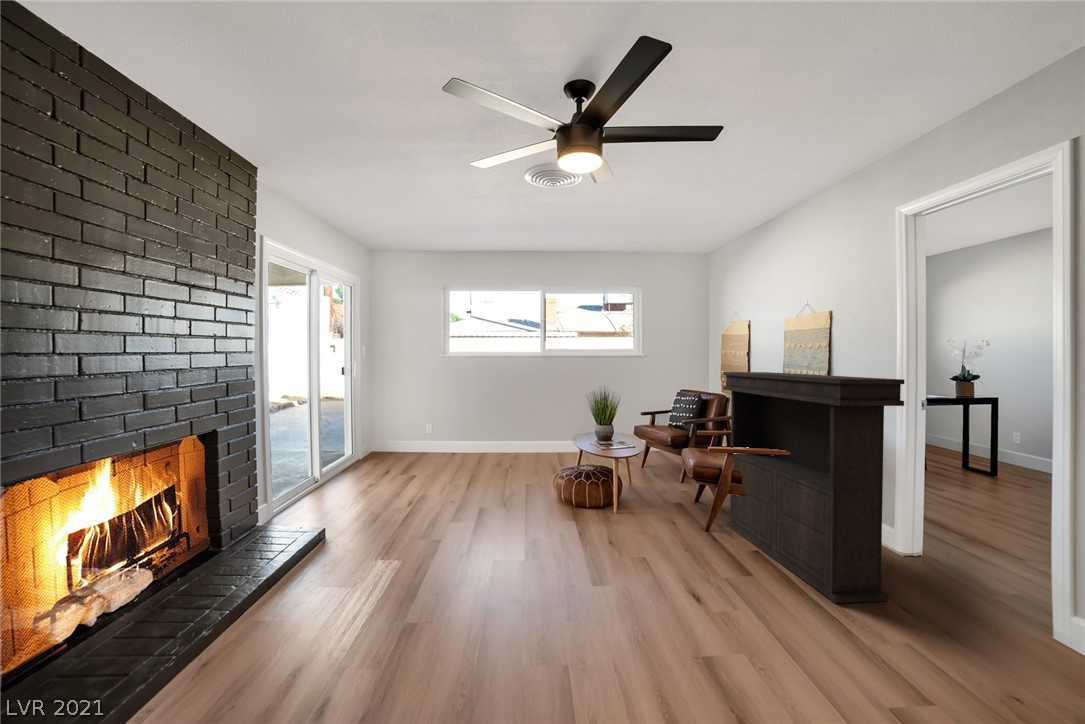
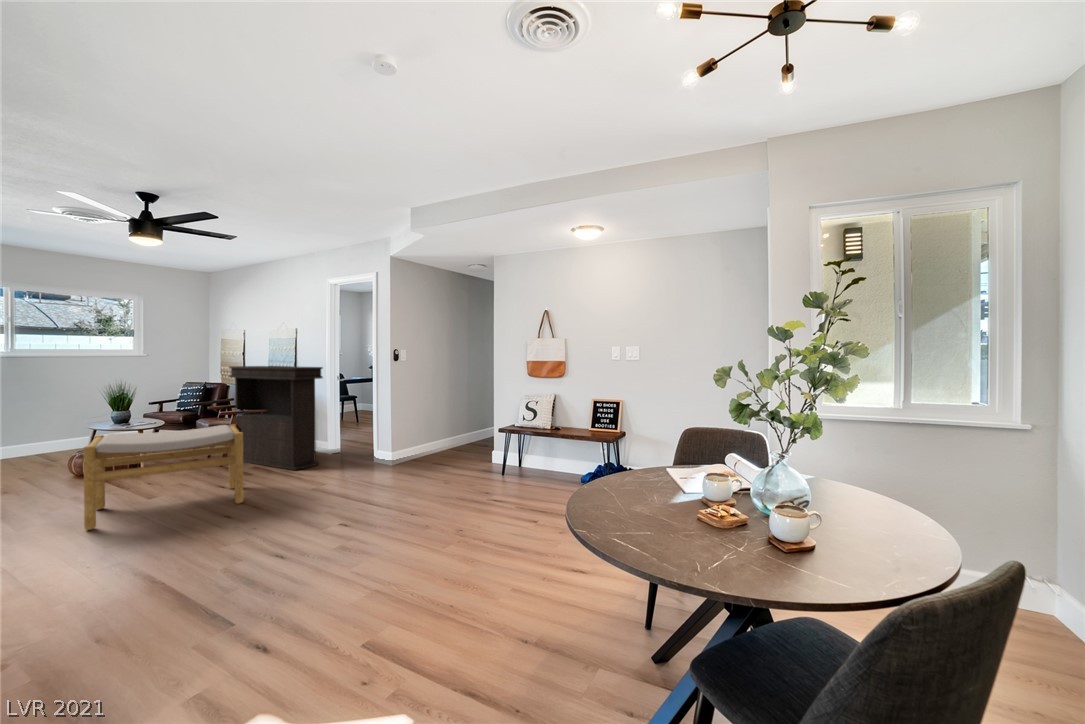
footstool: none [487,470,725,694] -> present [83,424,243,530]

